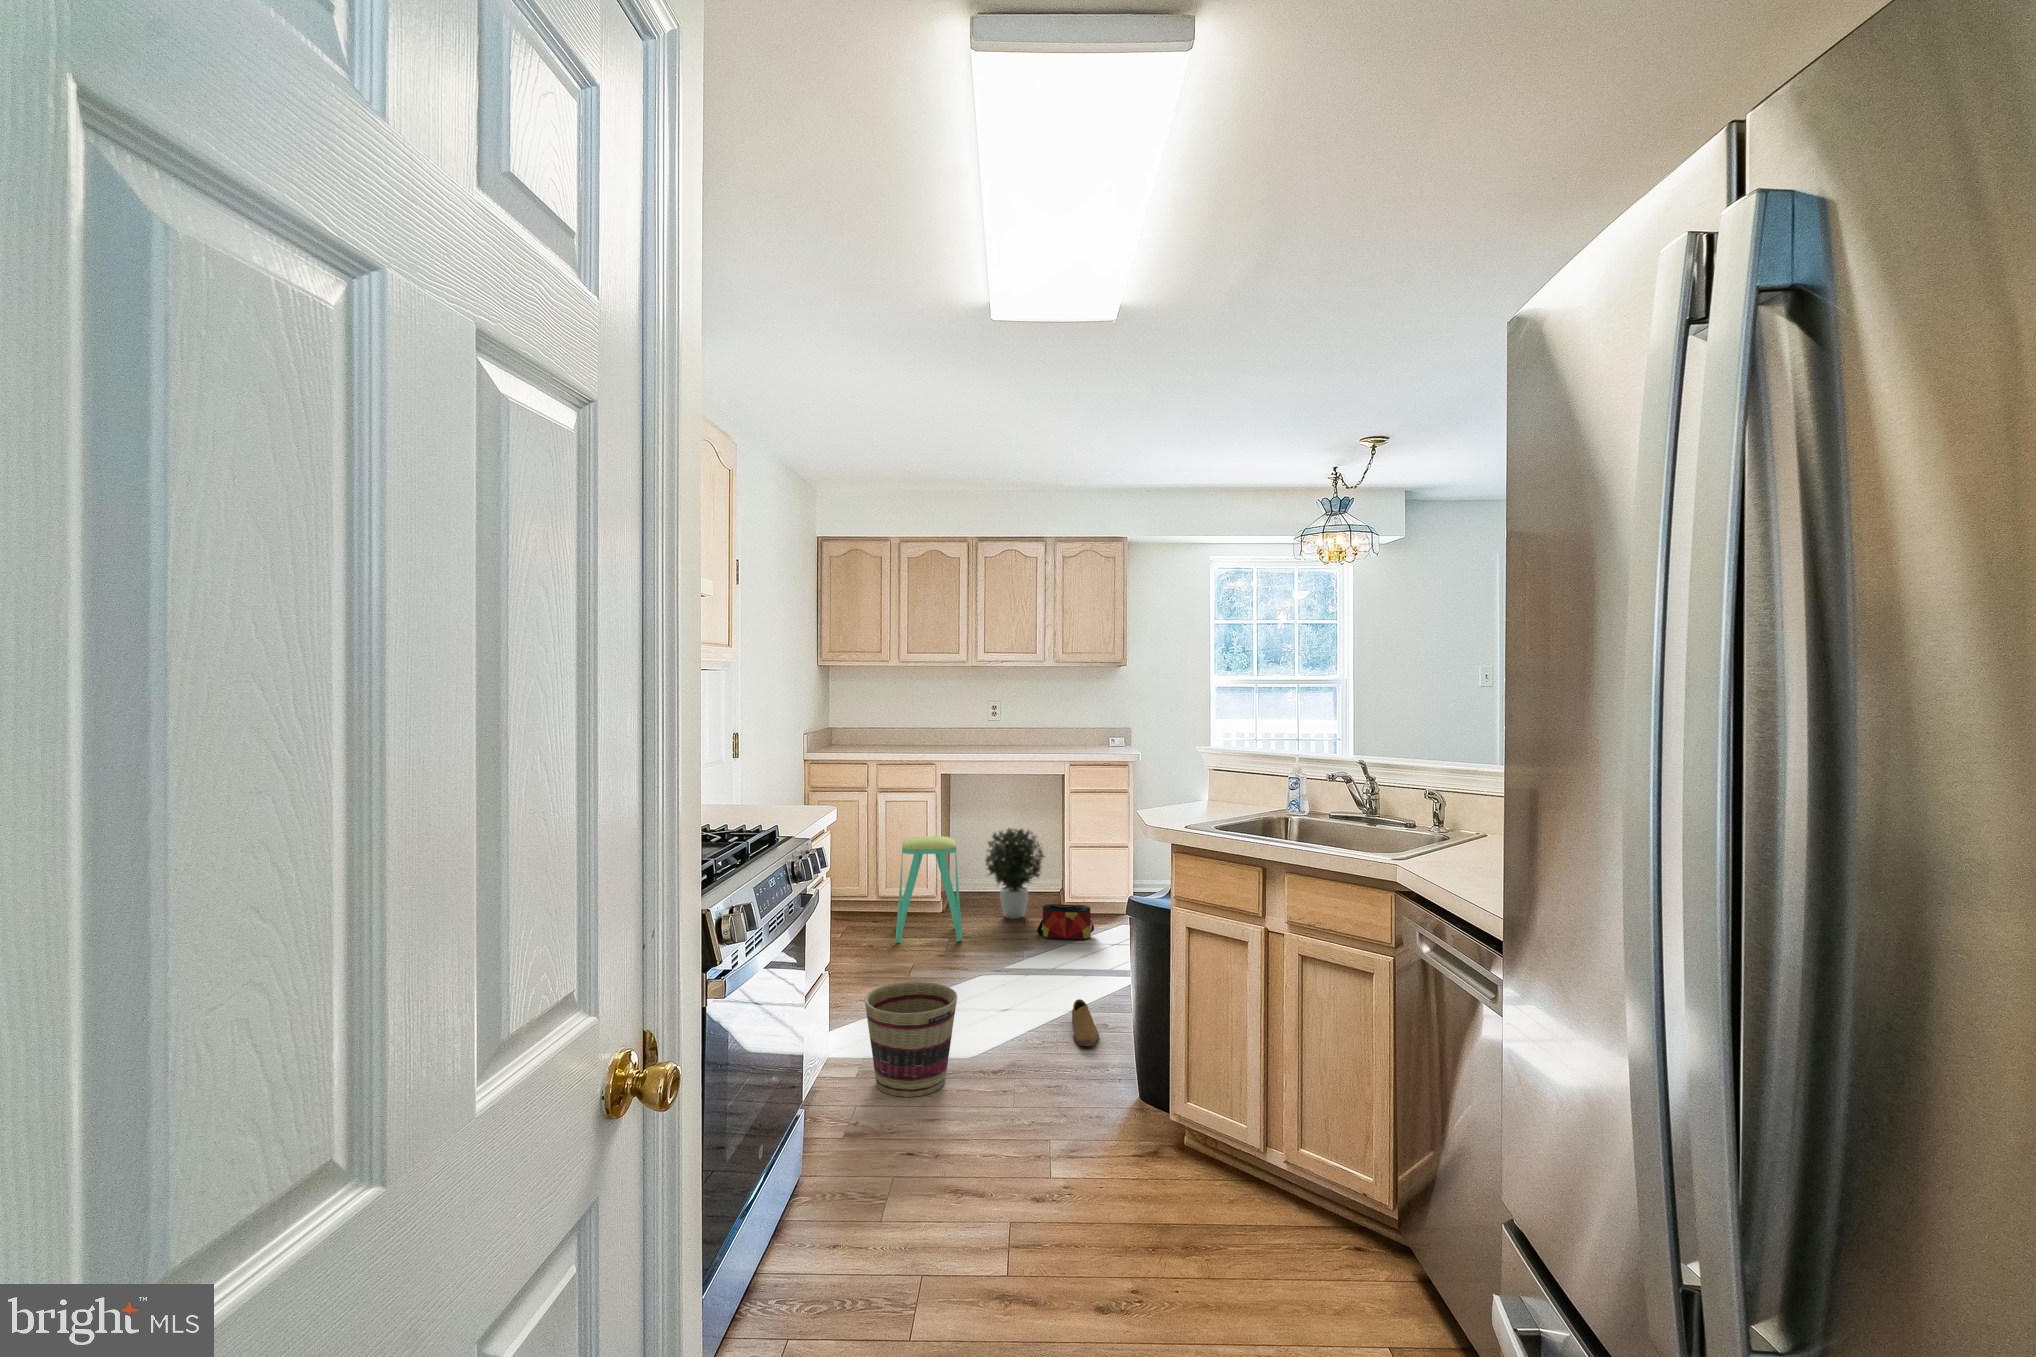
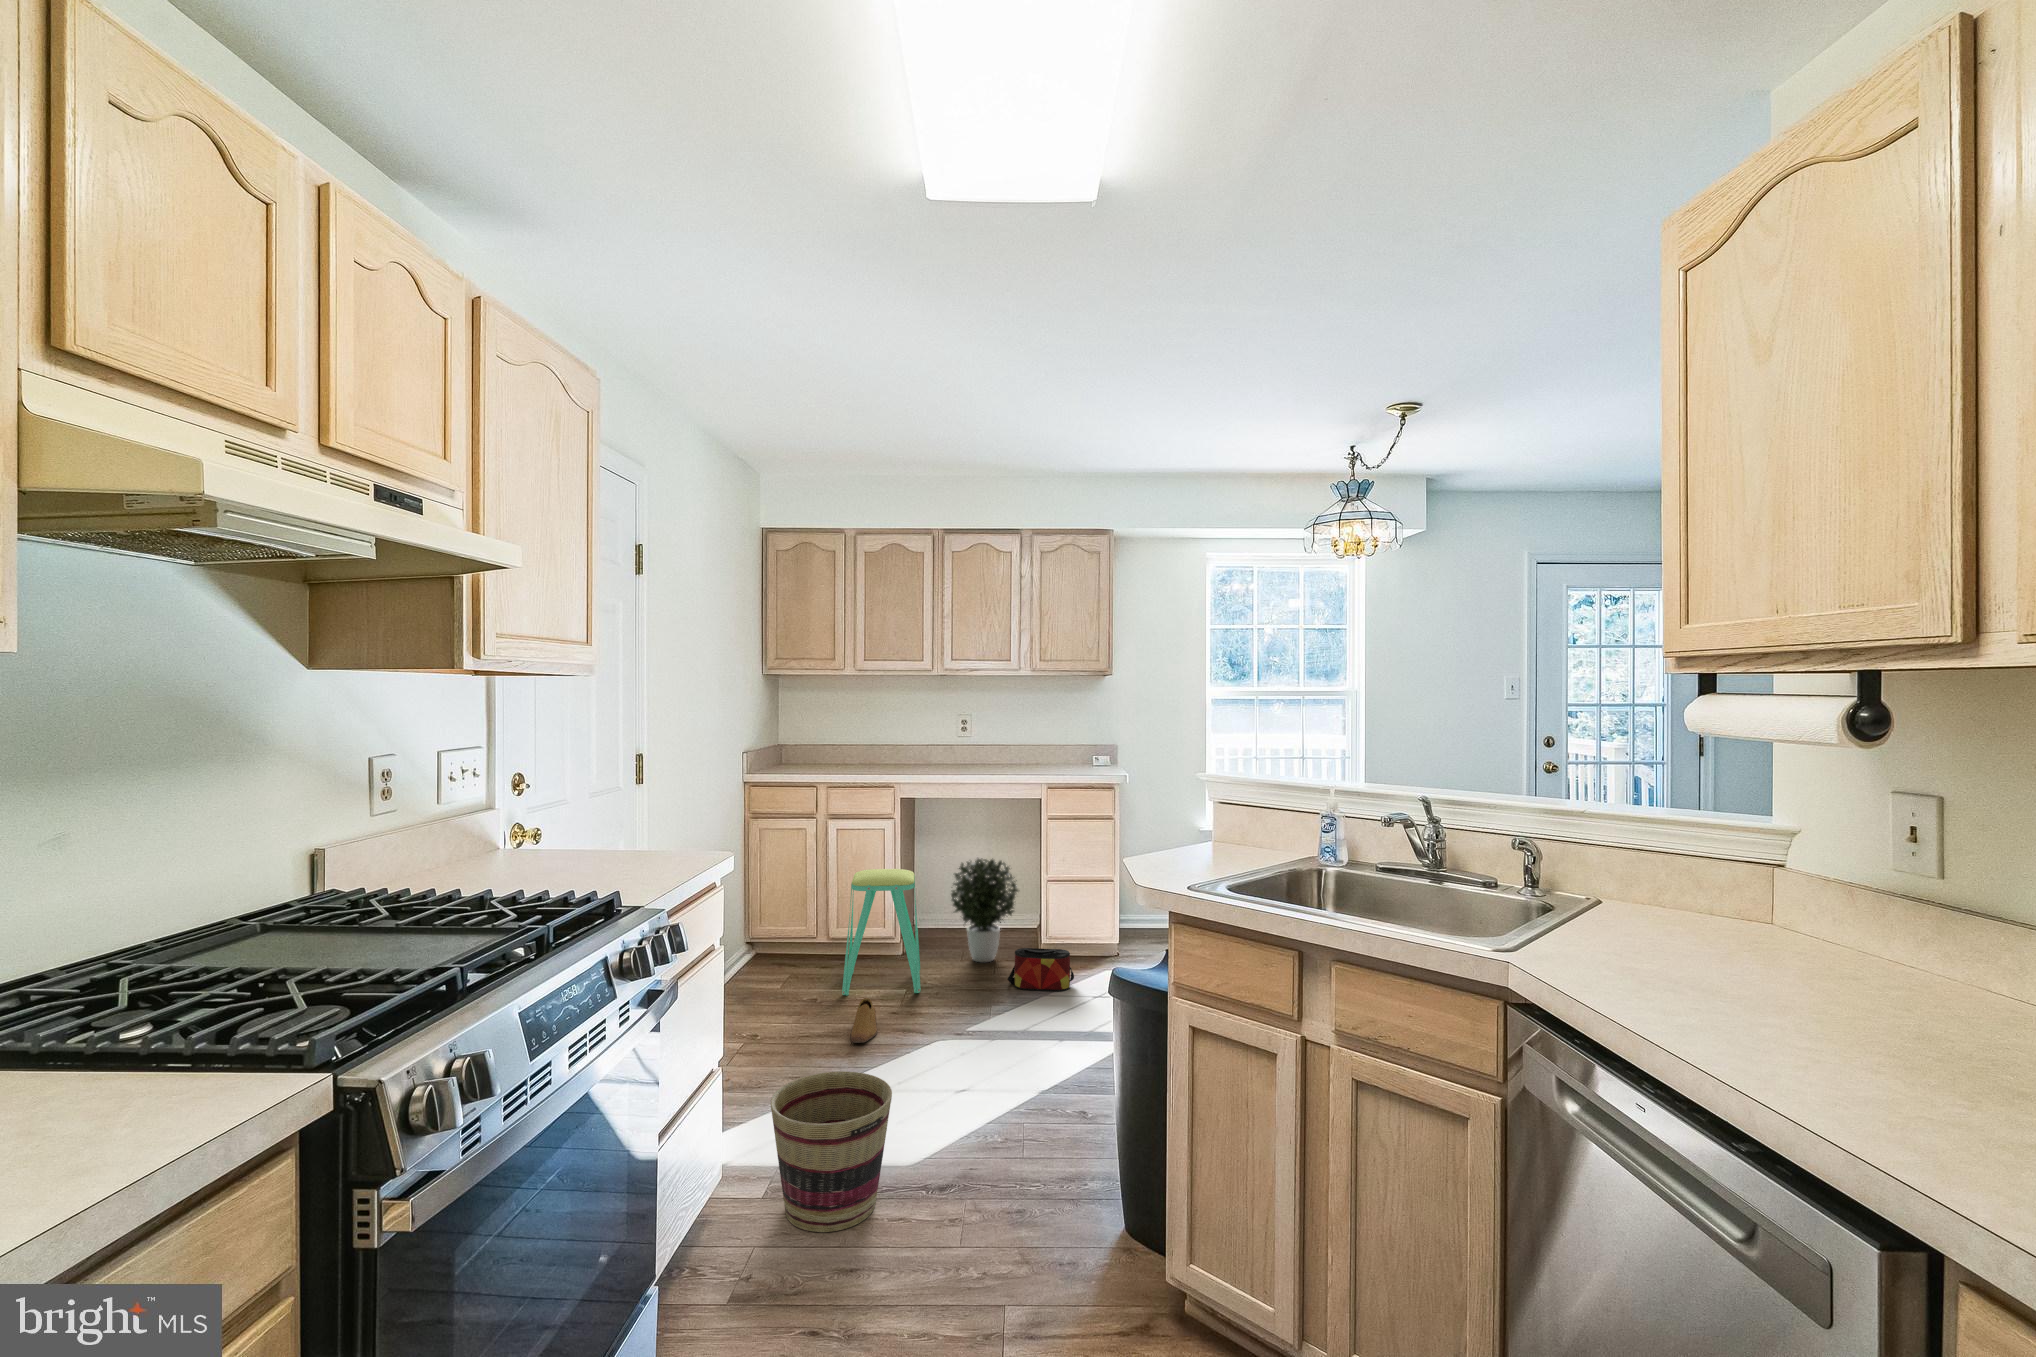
shoe: present [1072,999,1099,1046] -> present [851,998,877,1043]

